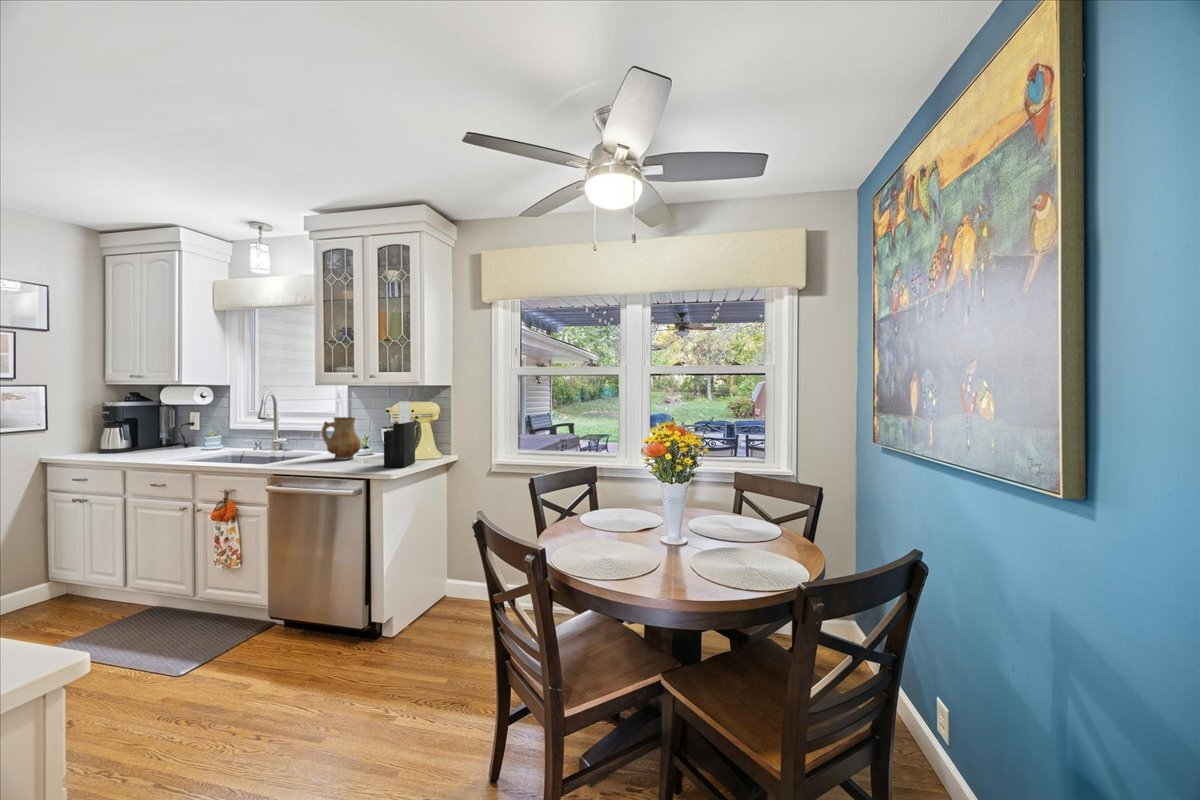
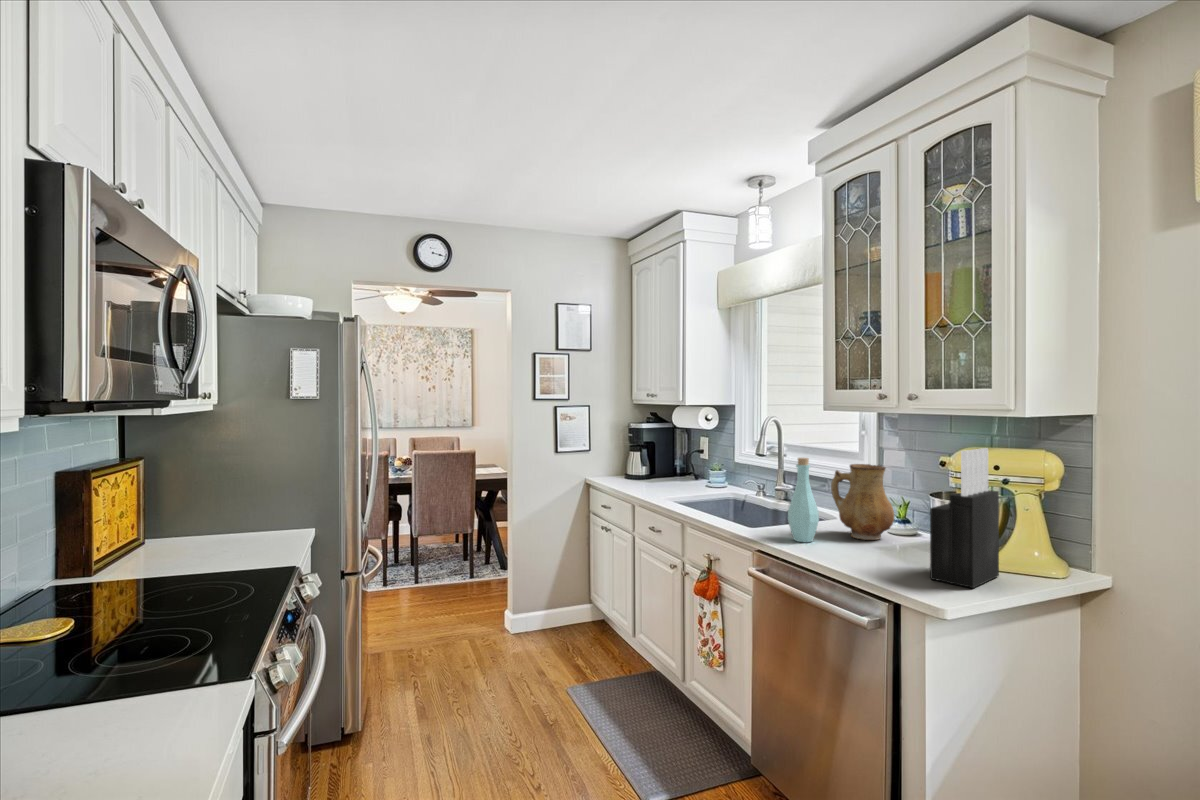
bottle: none [294,413,316,465] -> present [788,458,819,542]

